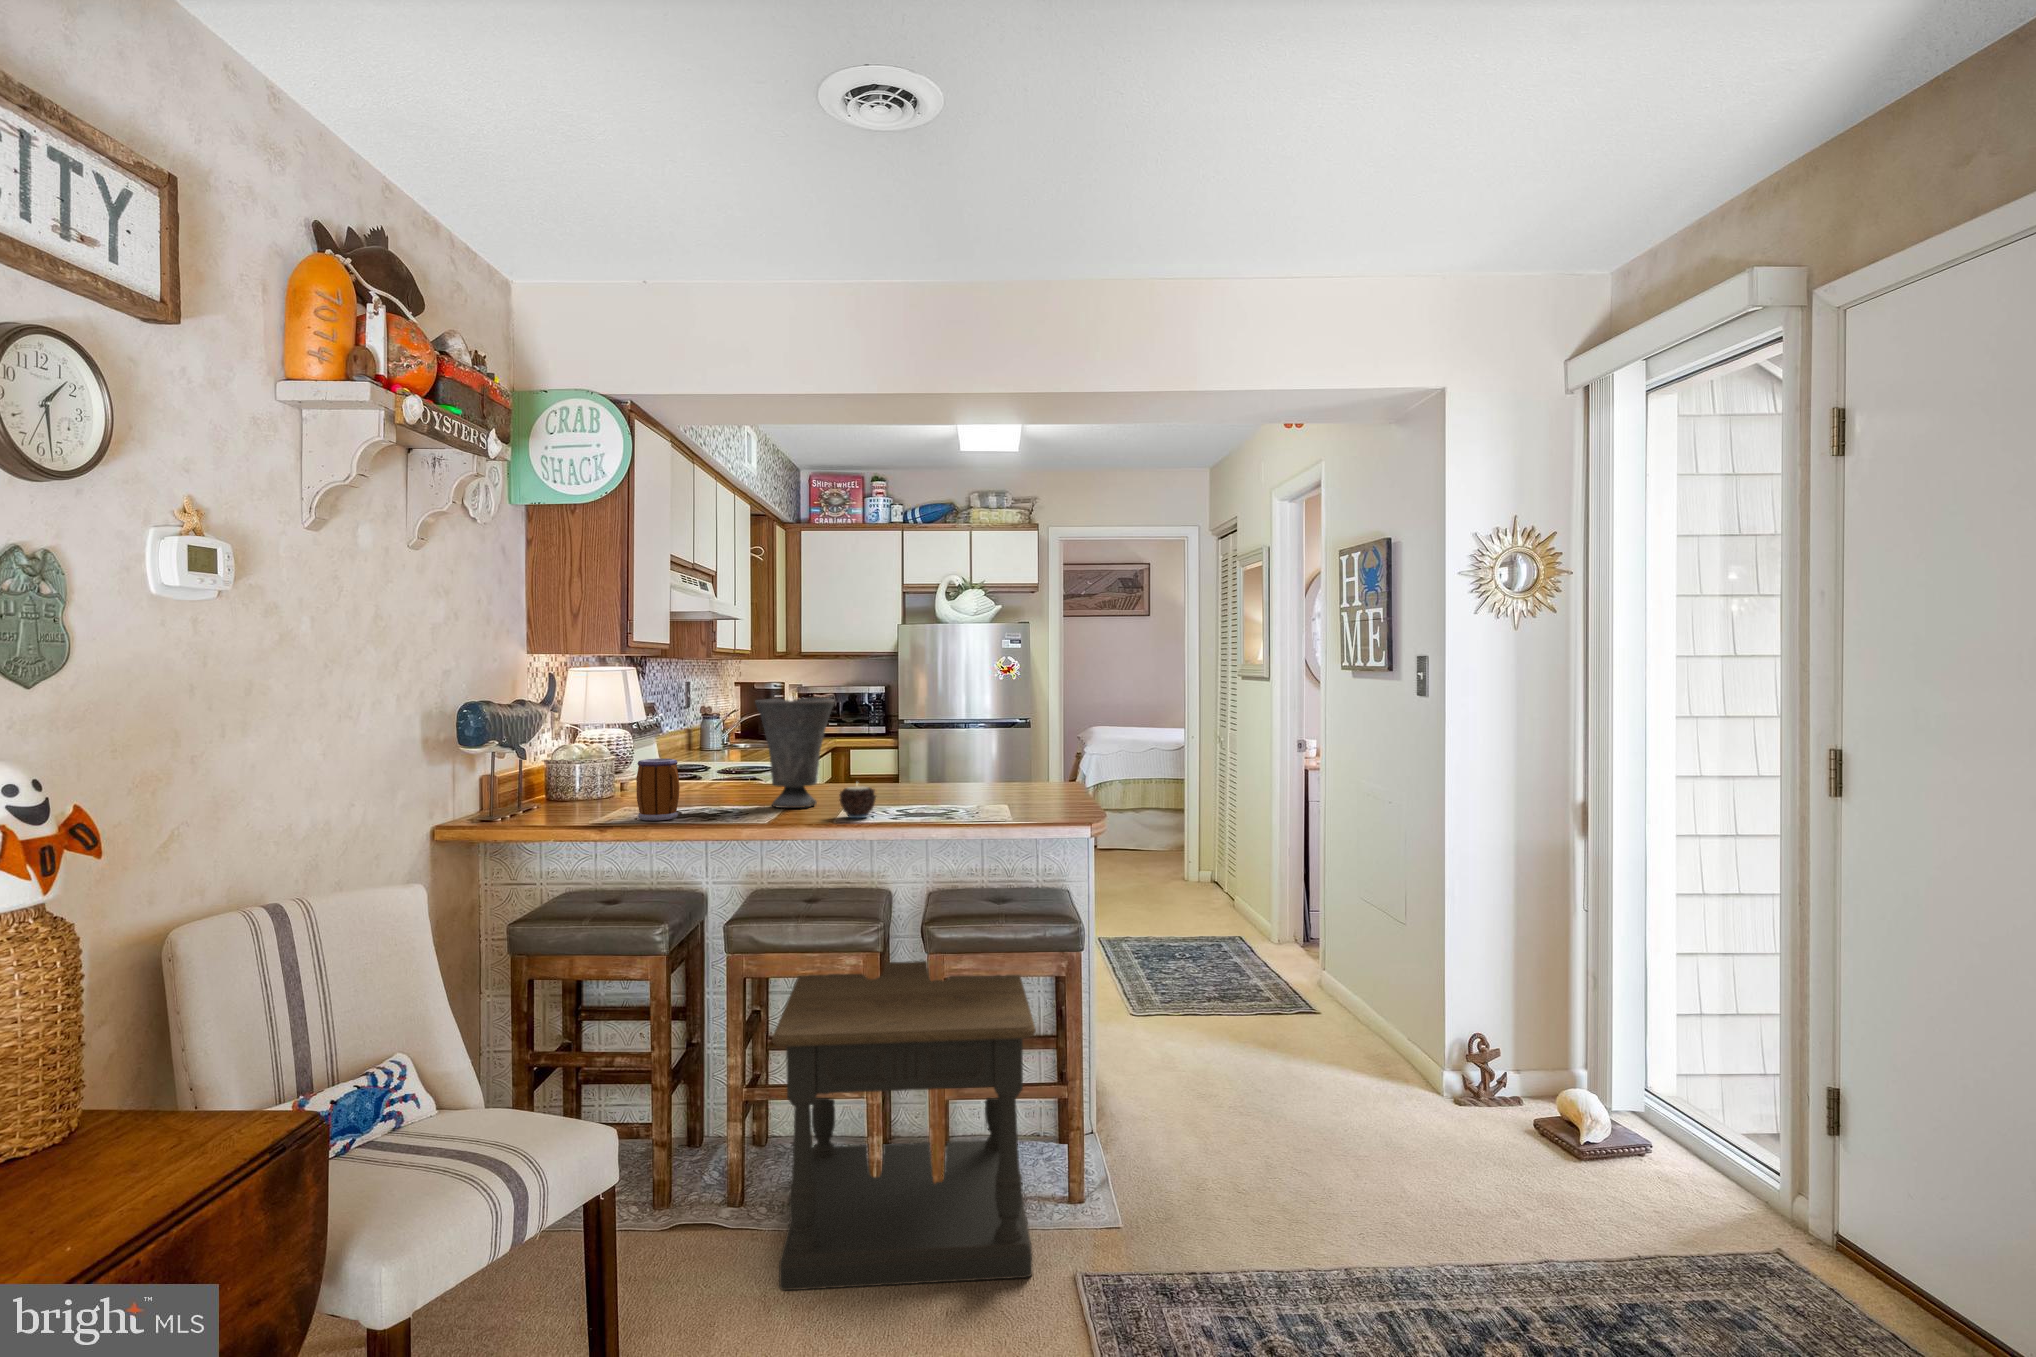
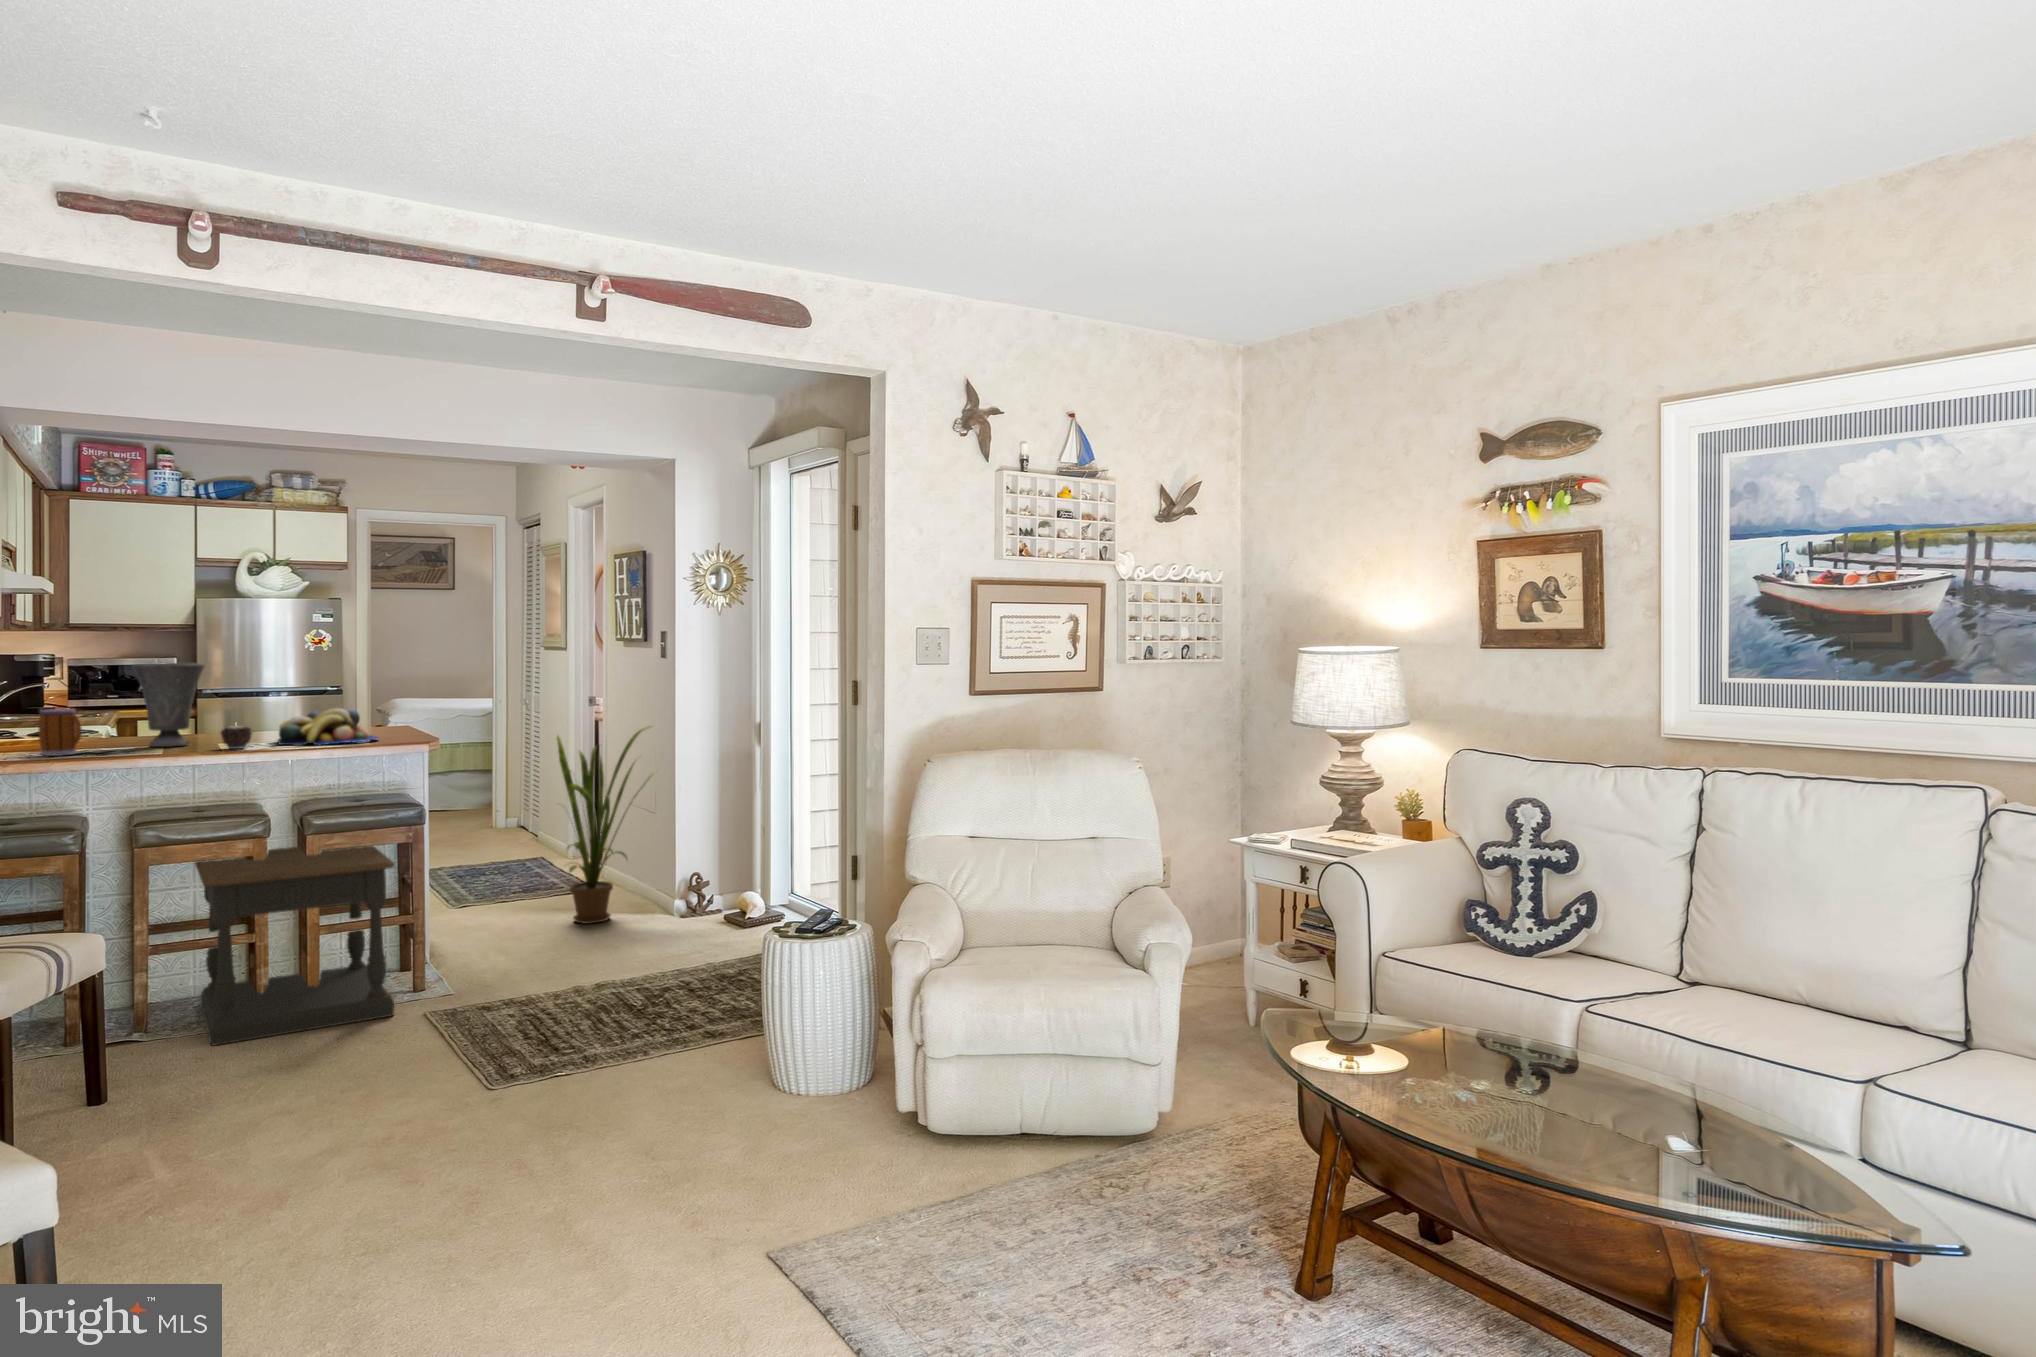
fruit bowl: none [913,761,1037,816] -> present [277,708,378,746]
house plant: none [1267,795,1422,1085] -> present [557,727,651,924]

